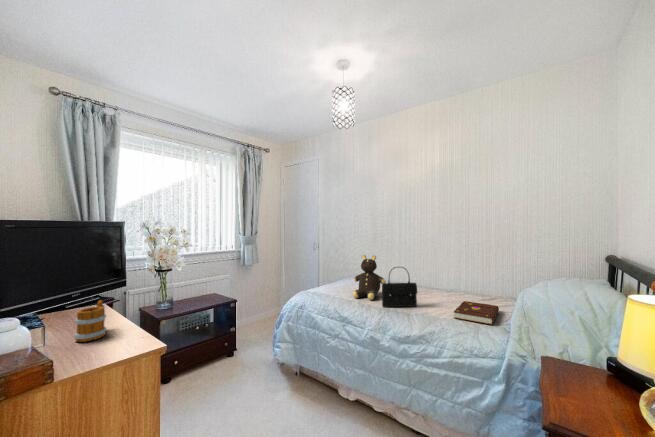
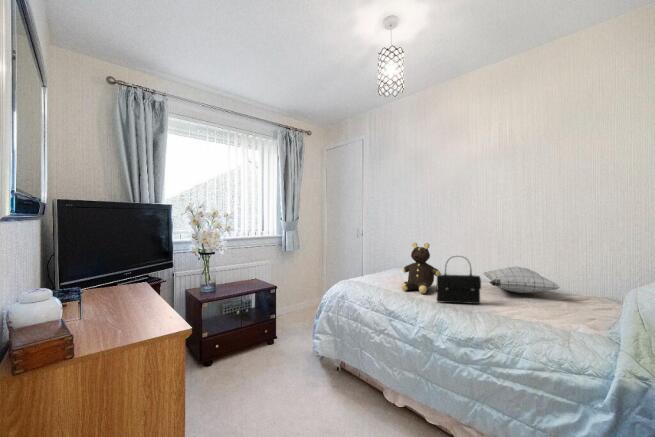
pillow: none [420,273,477,295] -> present [483,267,560,293]
mug: present [74,300,107,342] -> none [109,277,141,318]
book: present [454,301,499,325] -> none [531,301,595,332]

